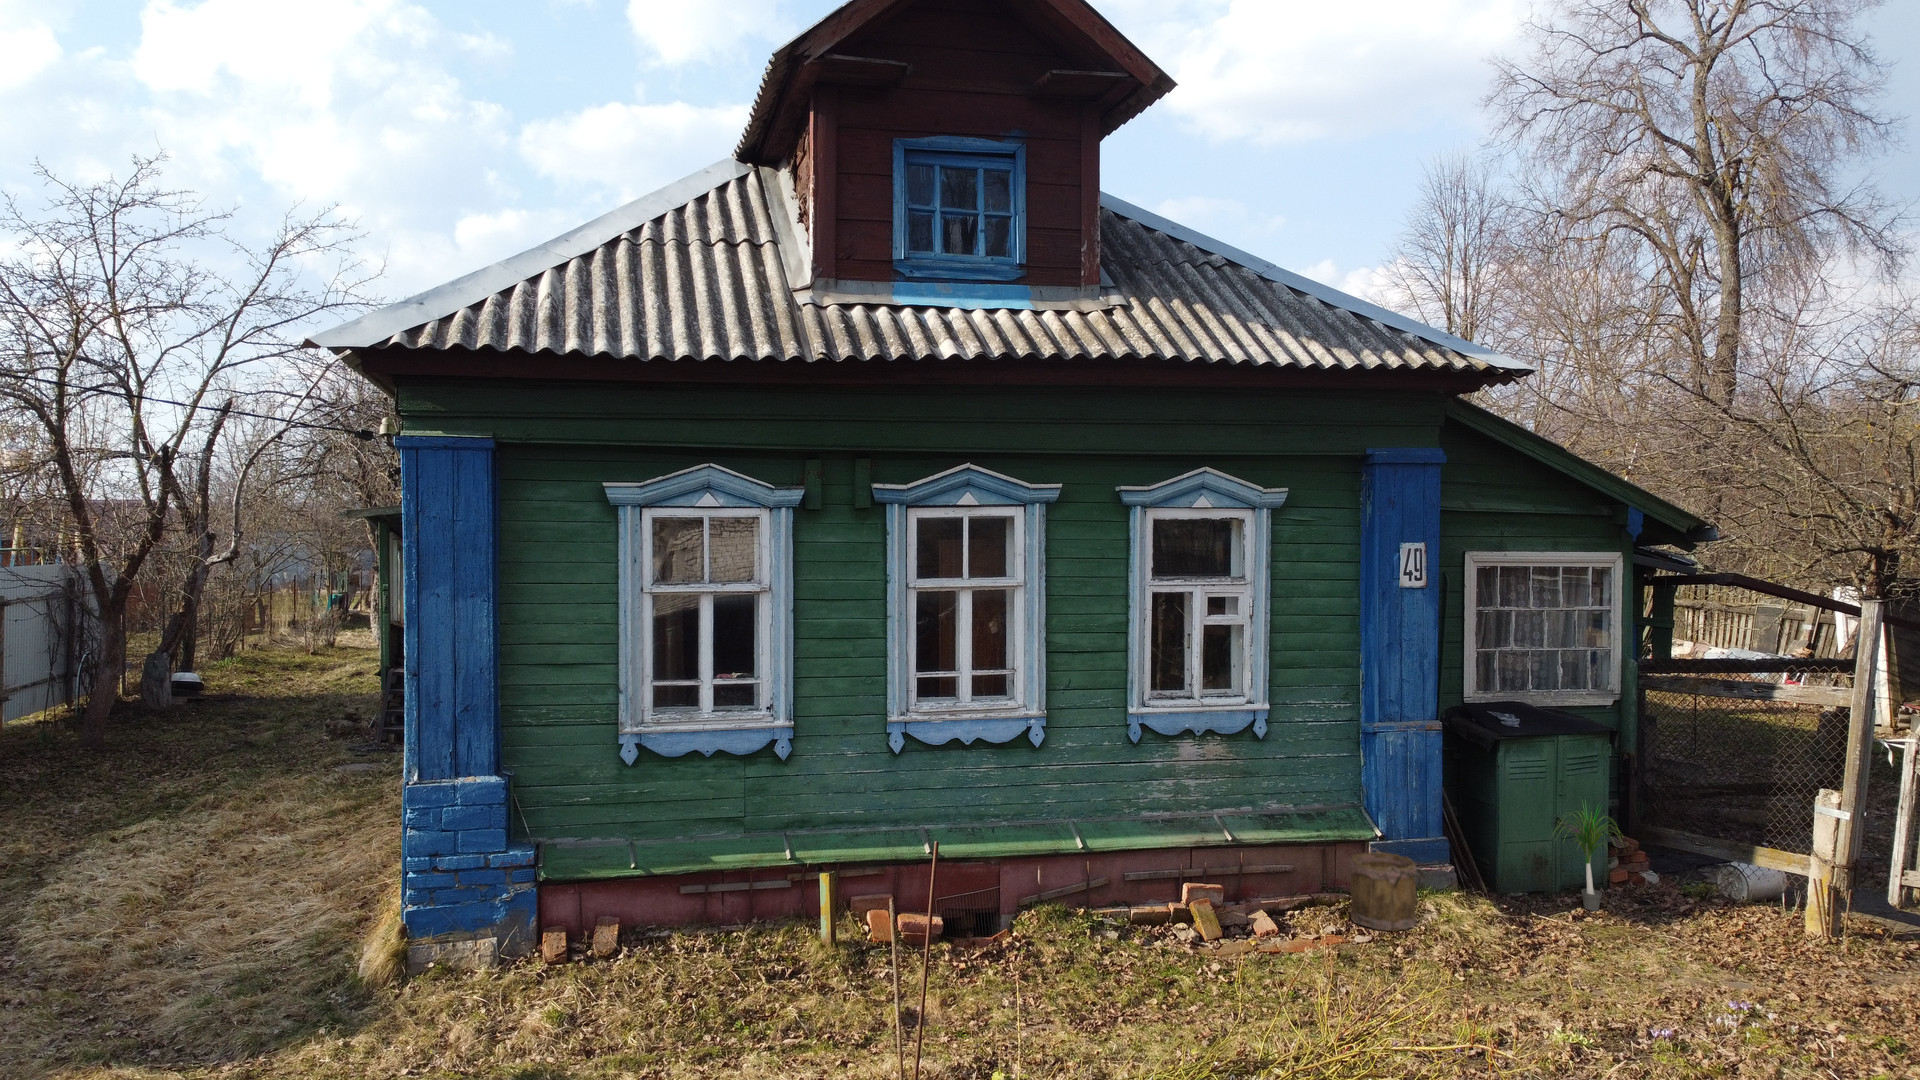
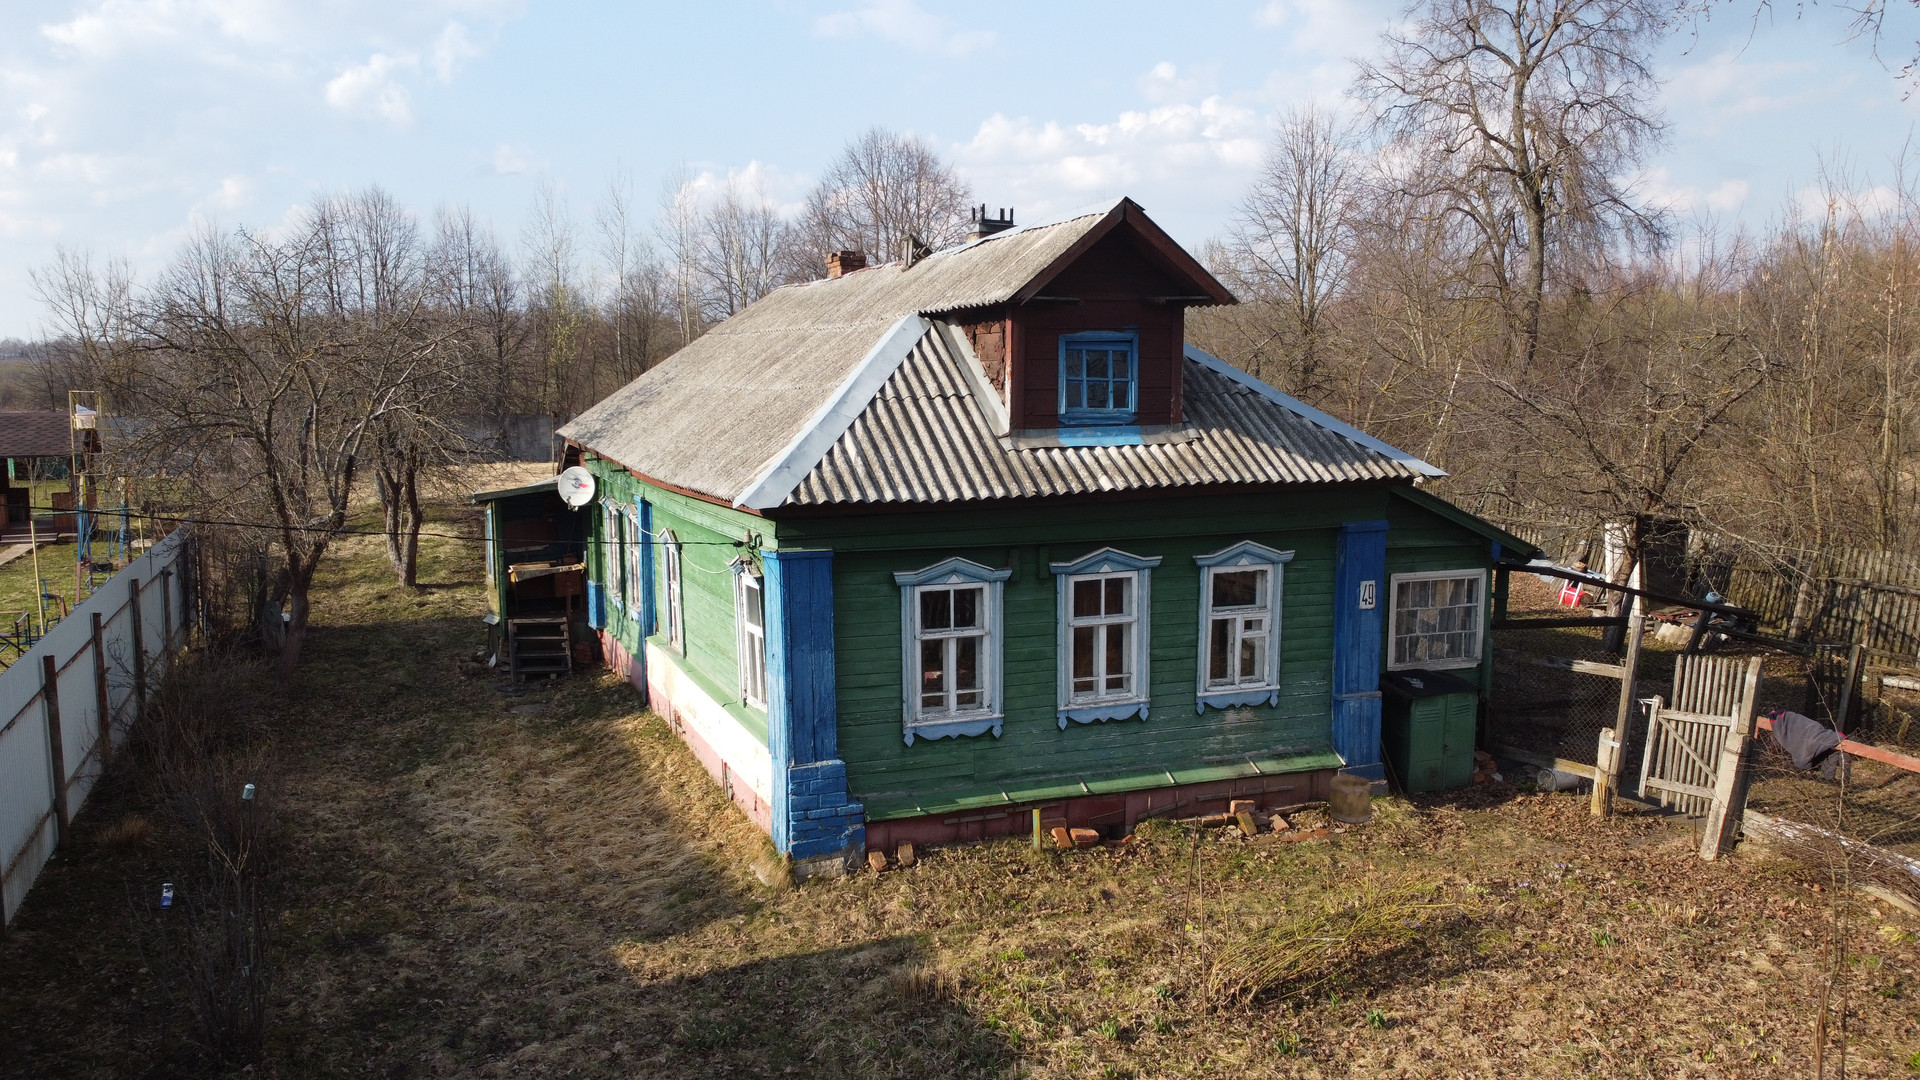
potted plant: present [1554,802,1619,911] -> none [1443,735,1491,803]

